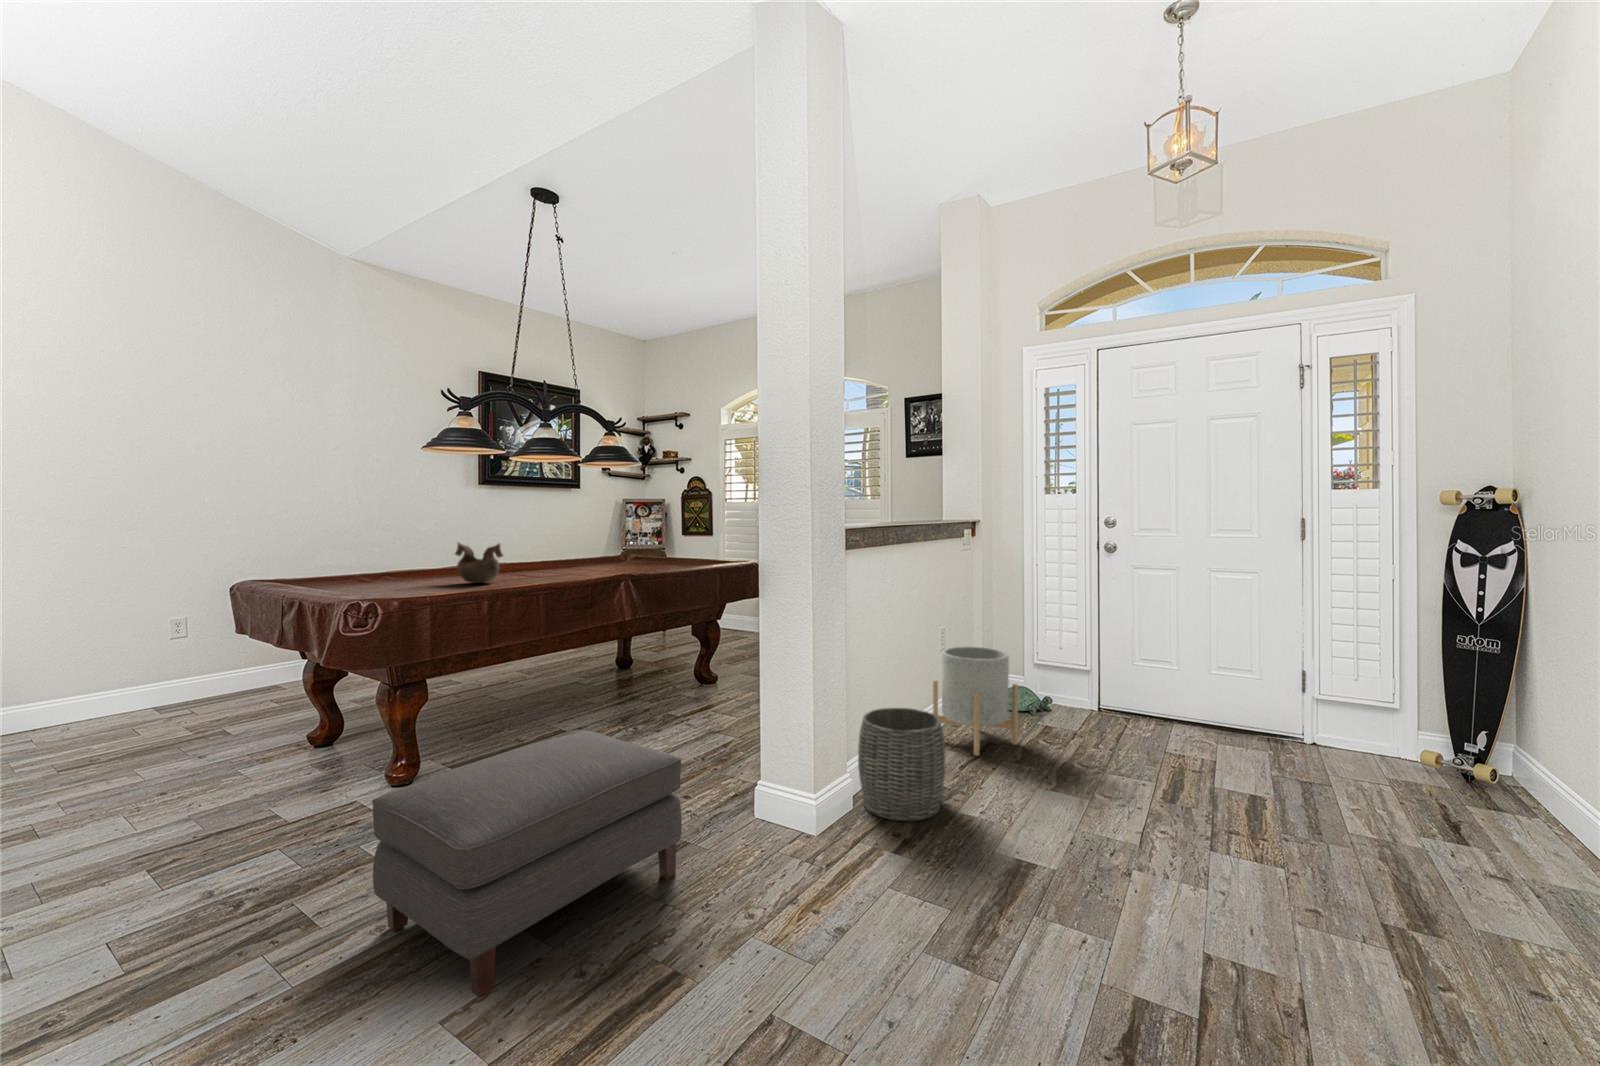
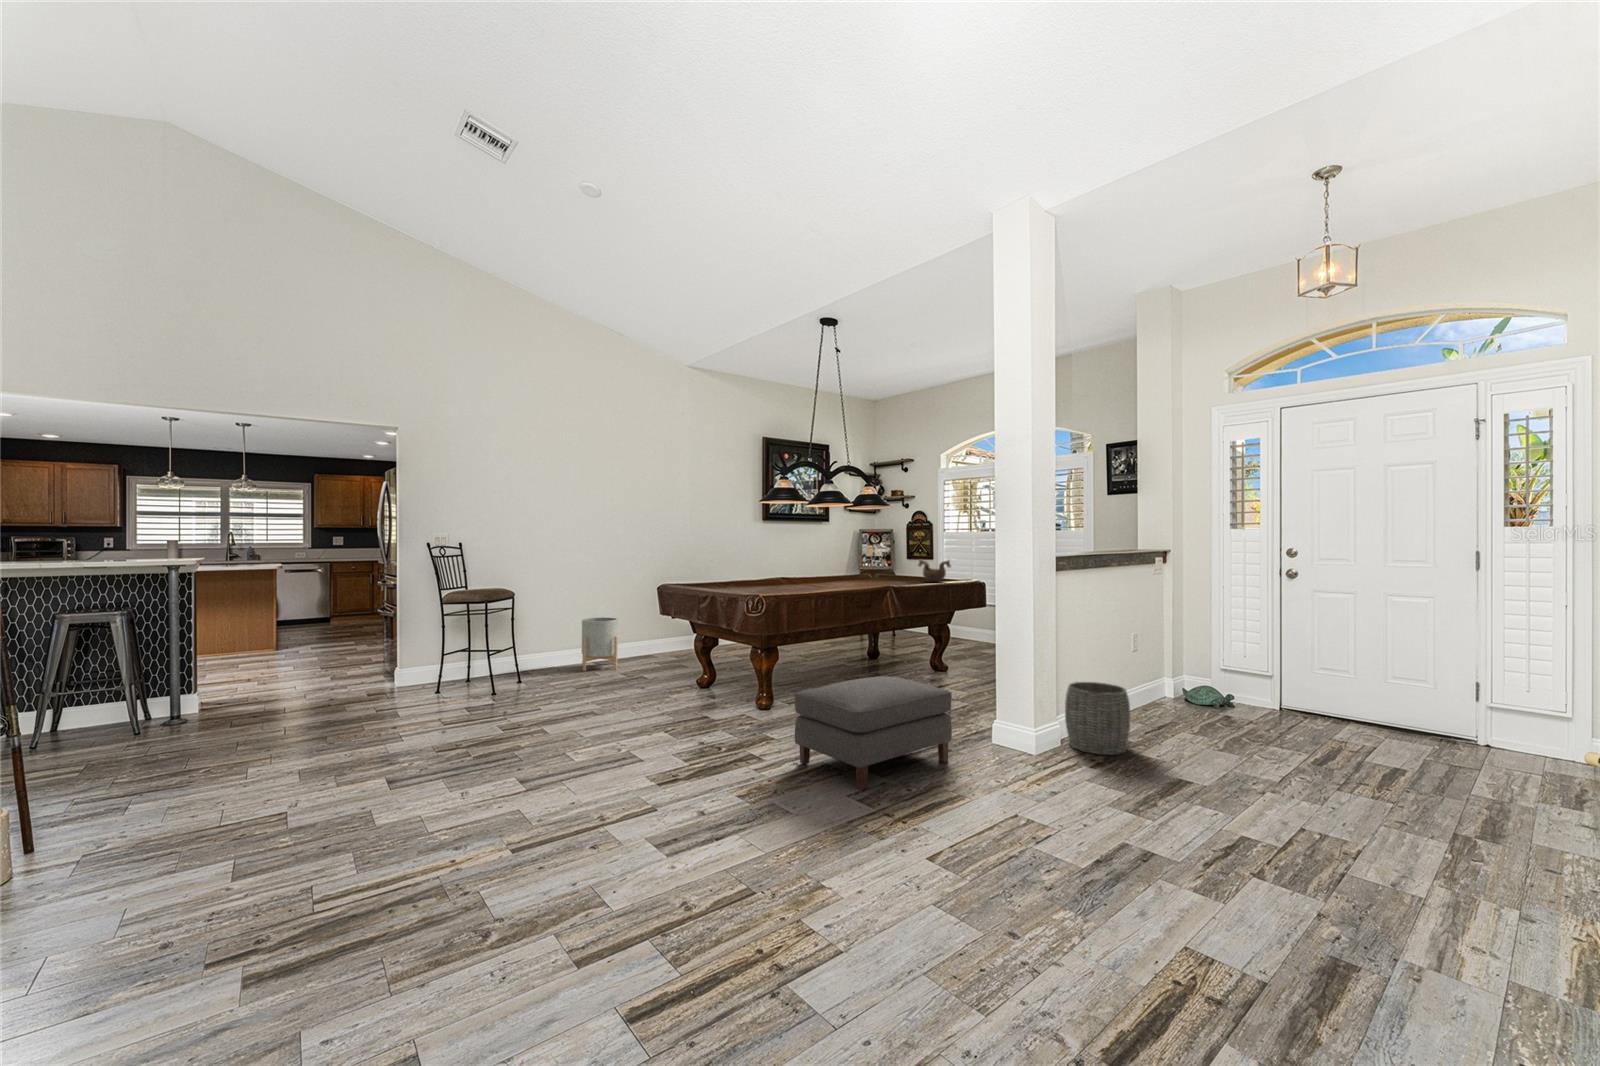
decorative bowl: present [455,543,503,583] -> present [918,560,951,582]
planter: present [933,647,1018,756] -> present [582,617,618,671]

